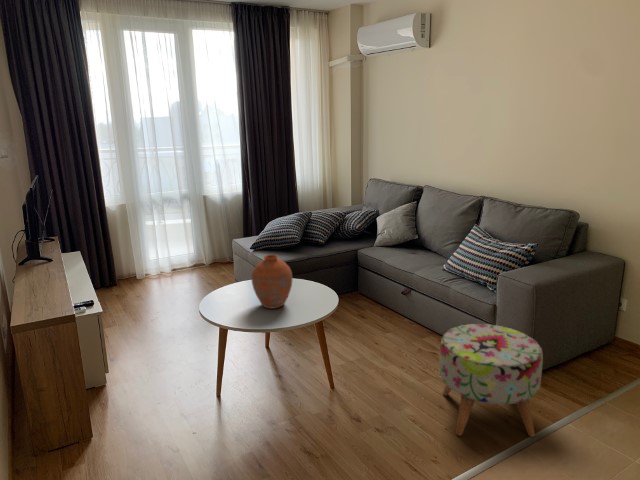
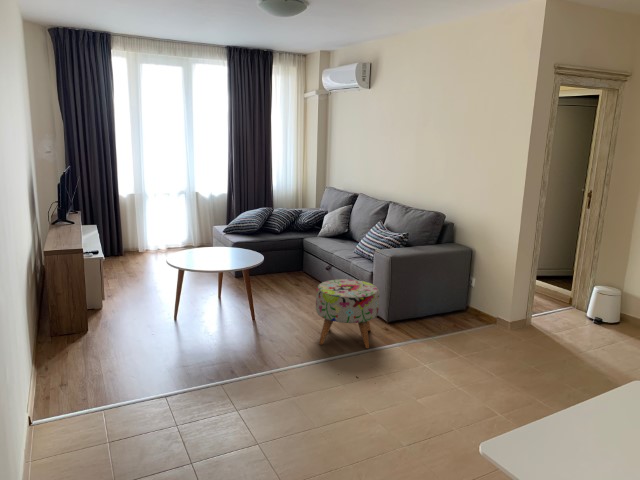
vase: present [251,255,293,308] -> none [203,225,231,261]

